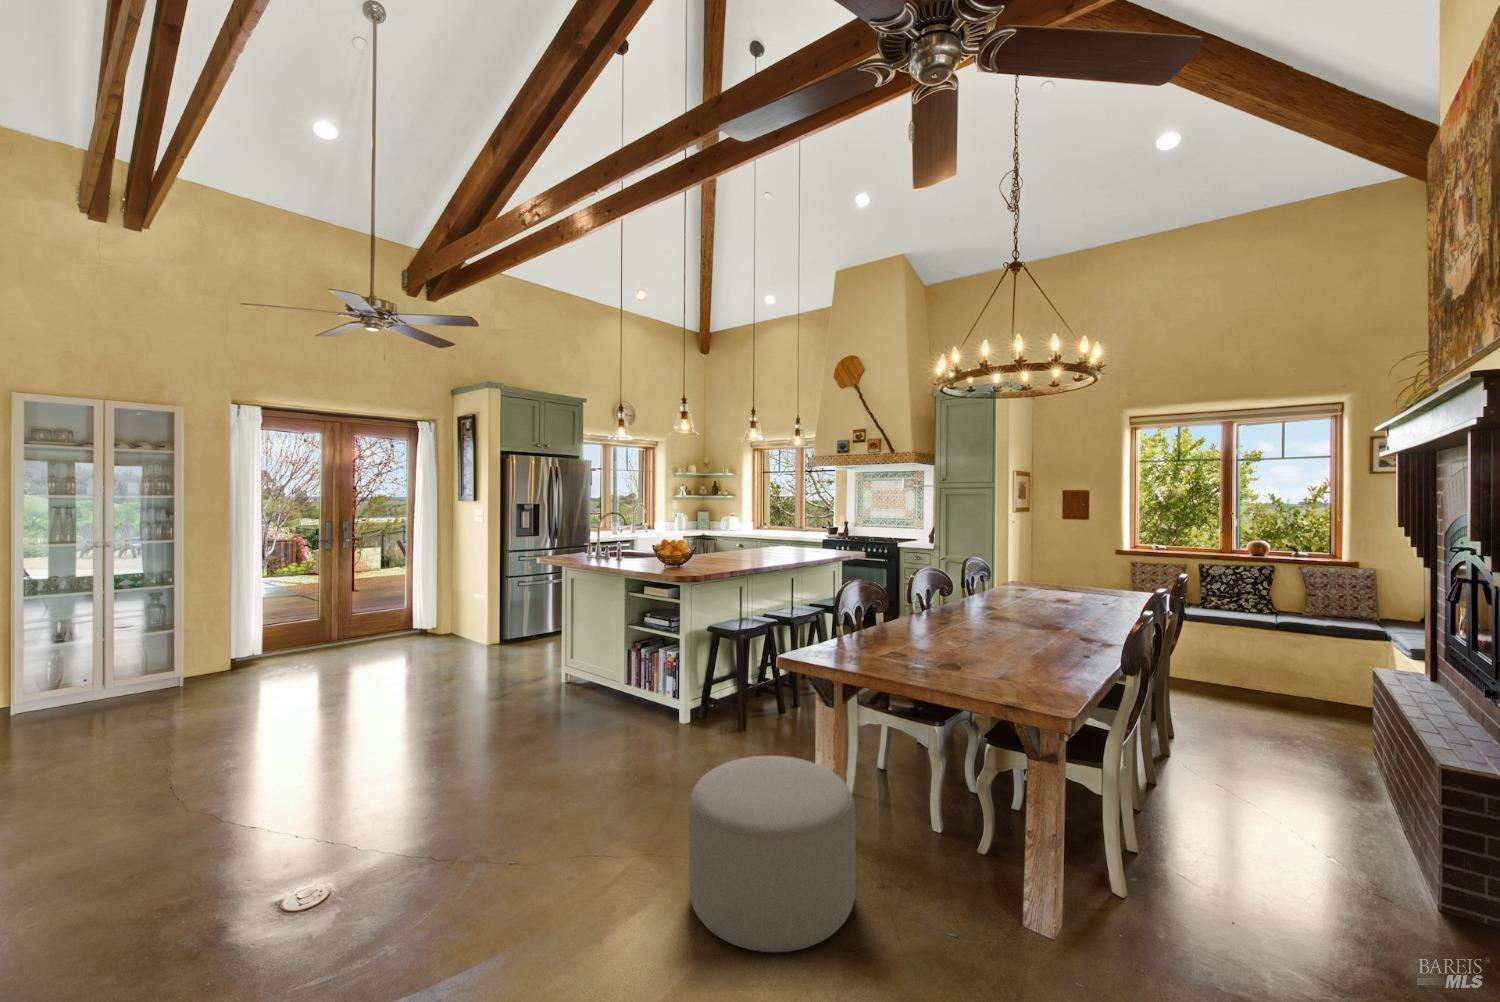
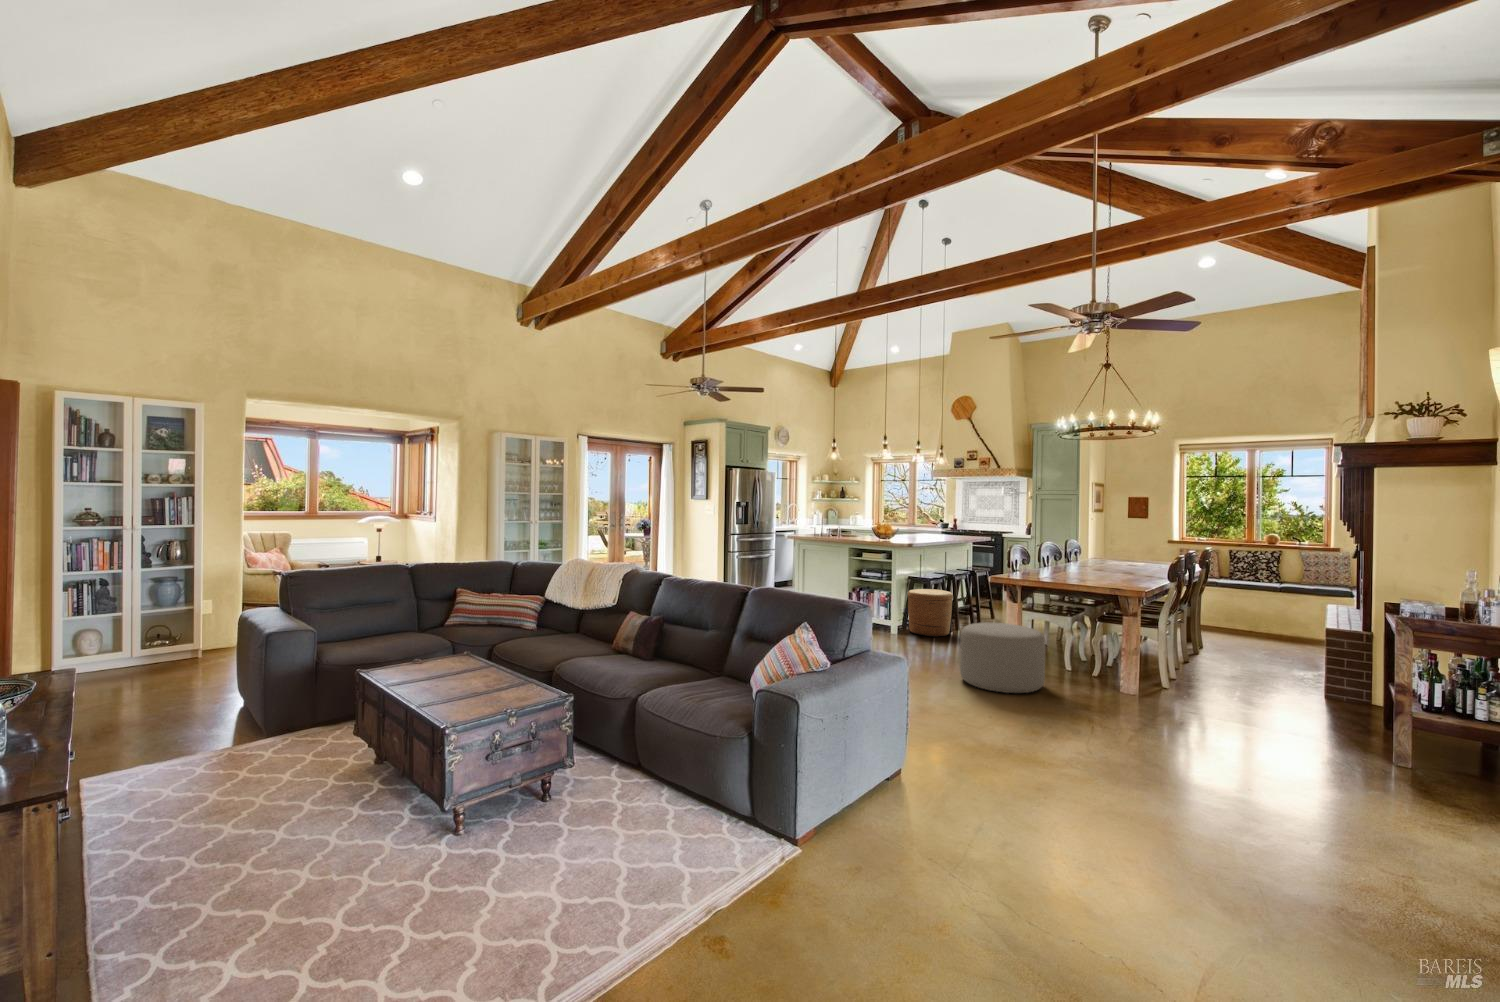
woven basket: none [709,642,778,726] -> present [908,589,953,637]

